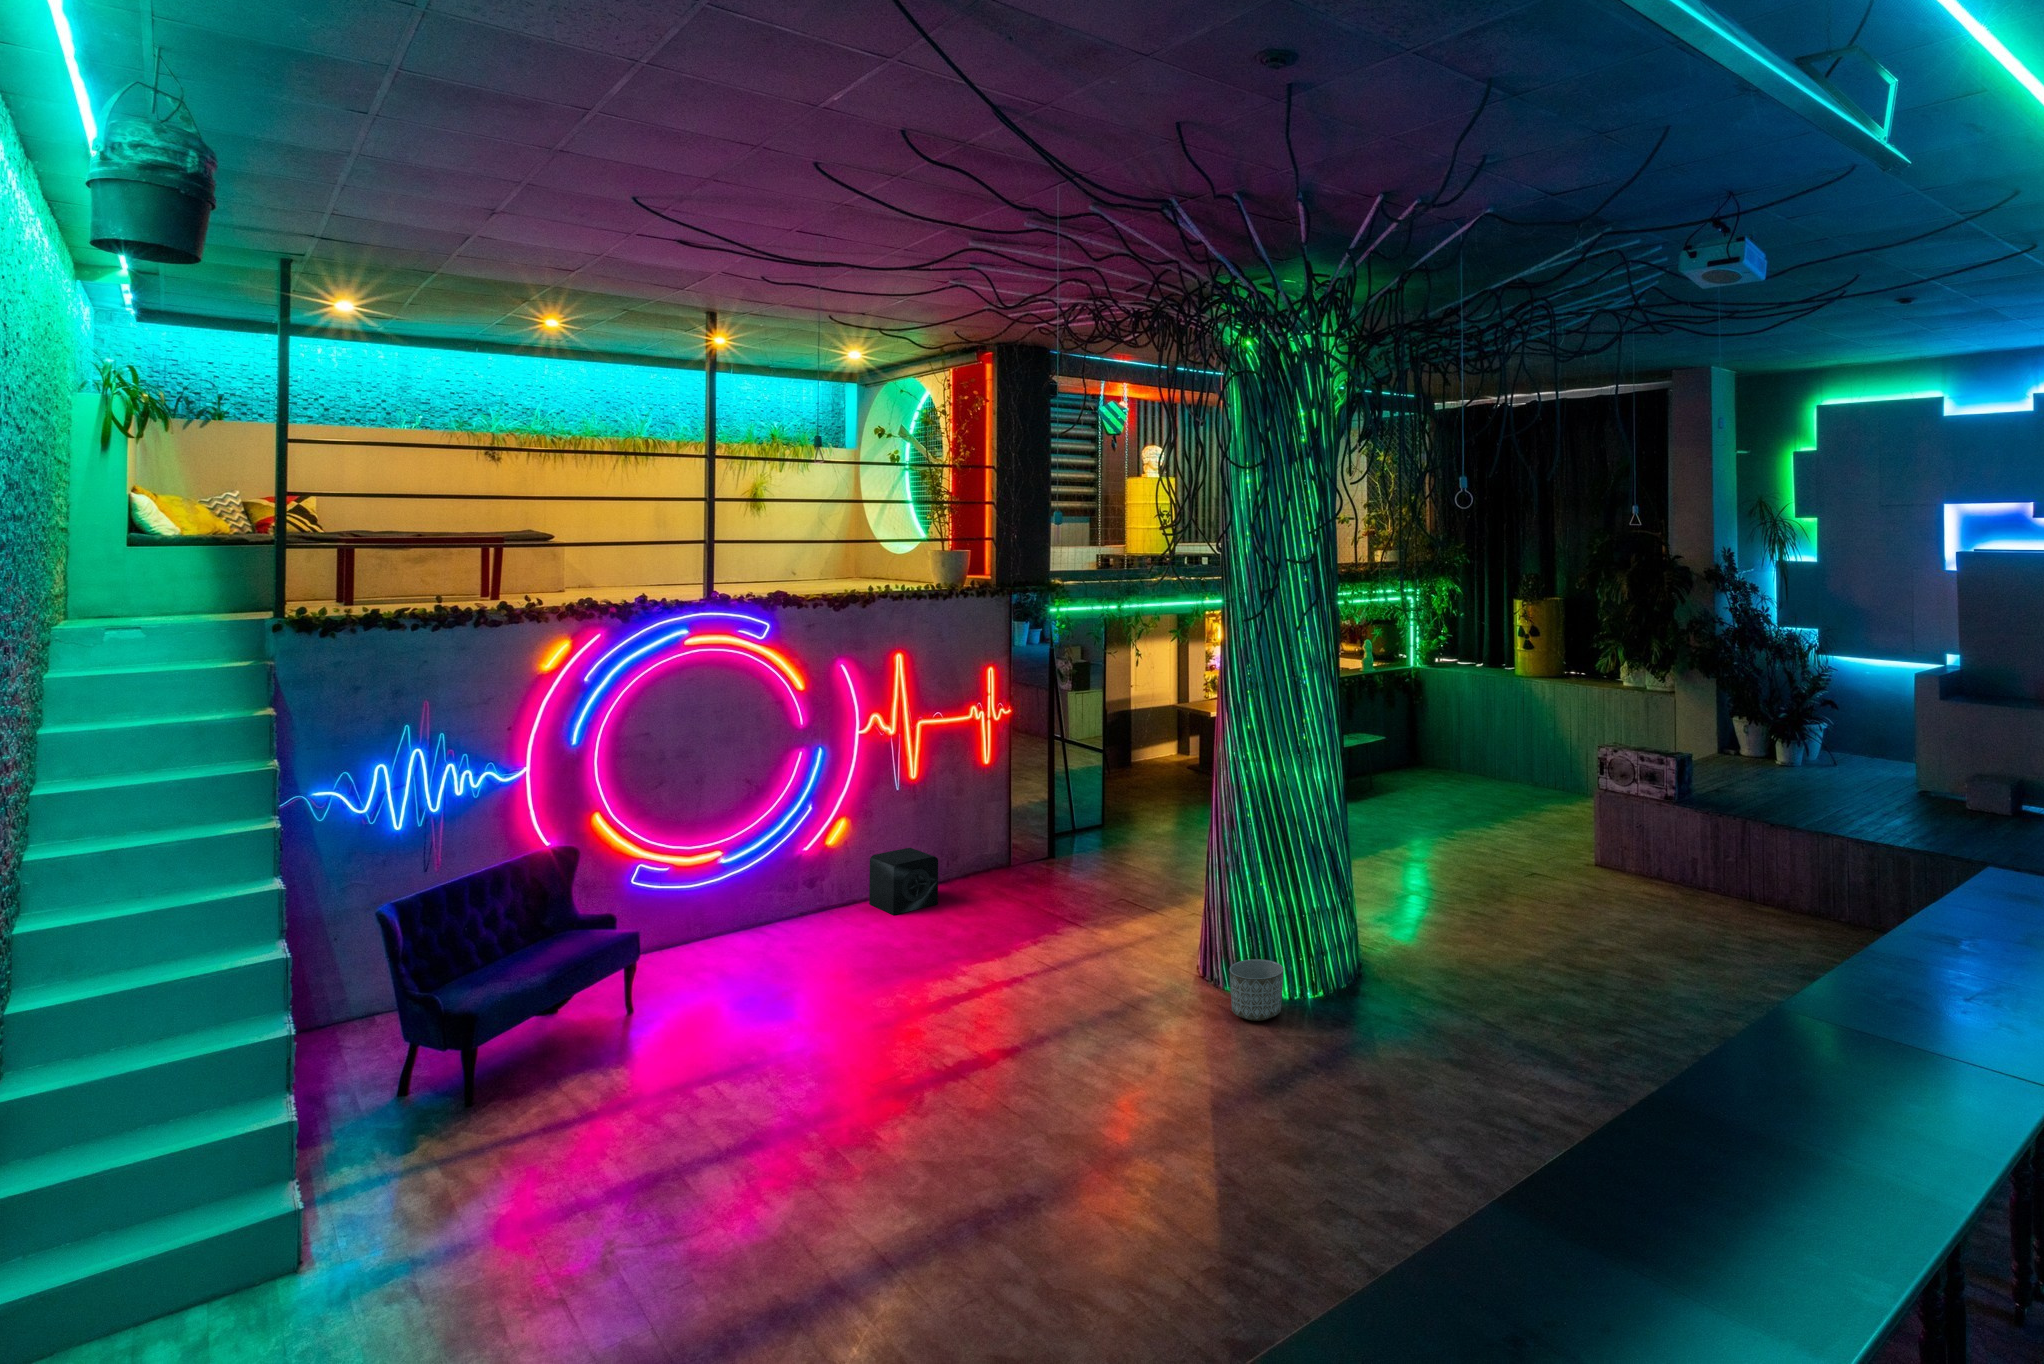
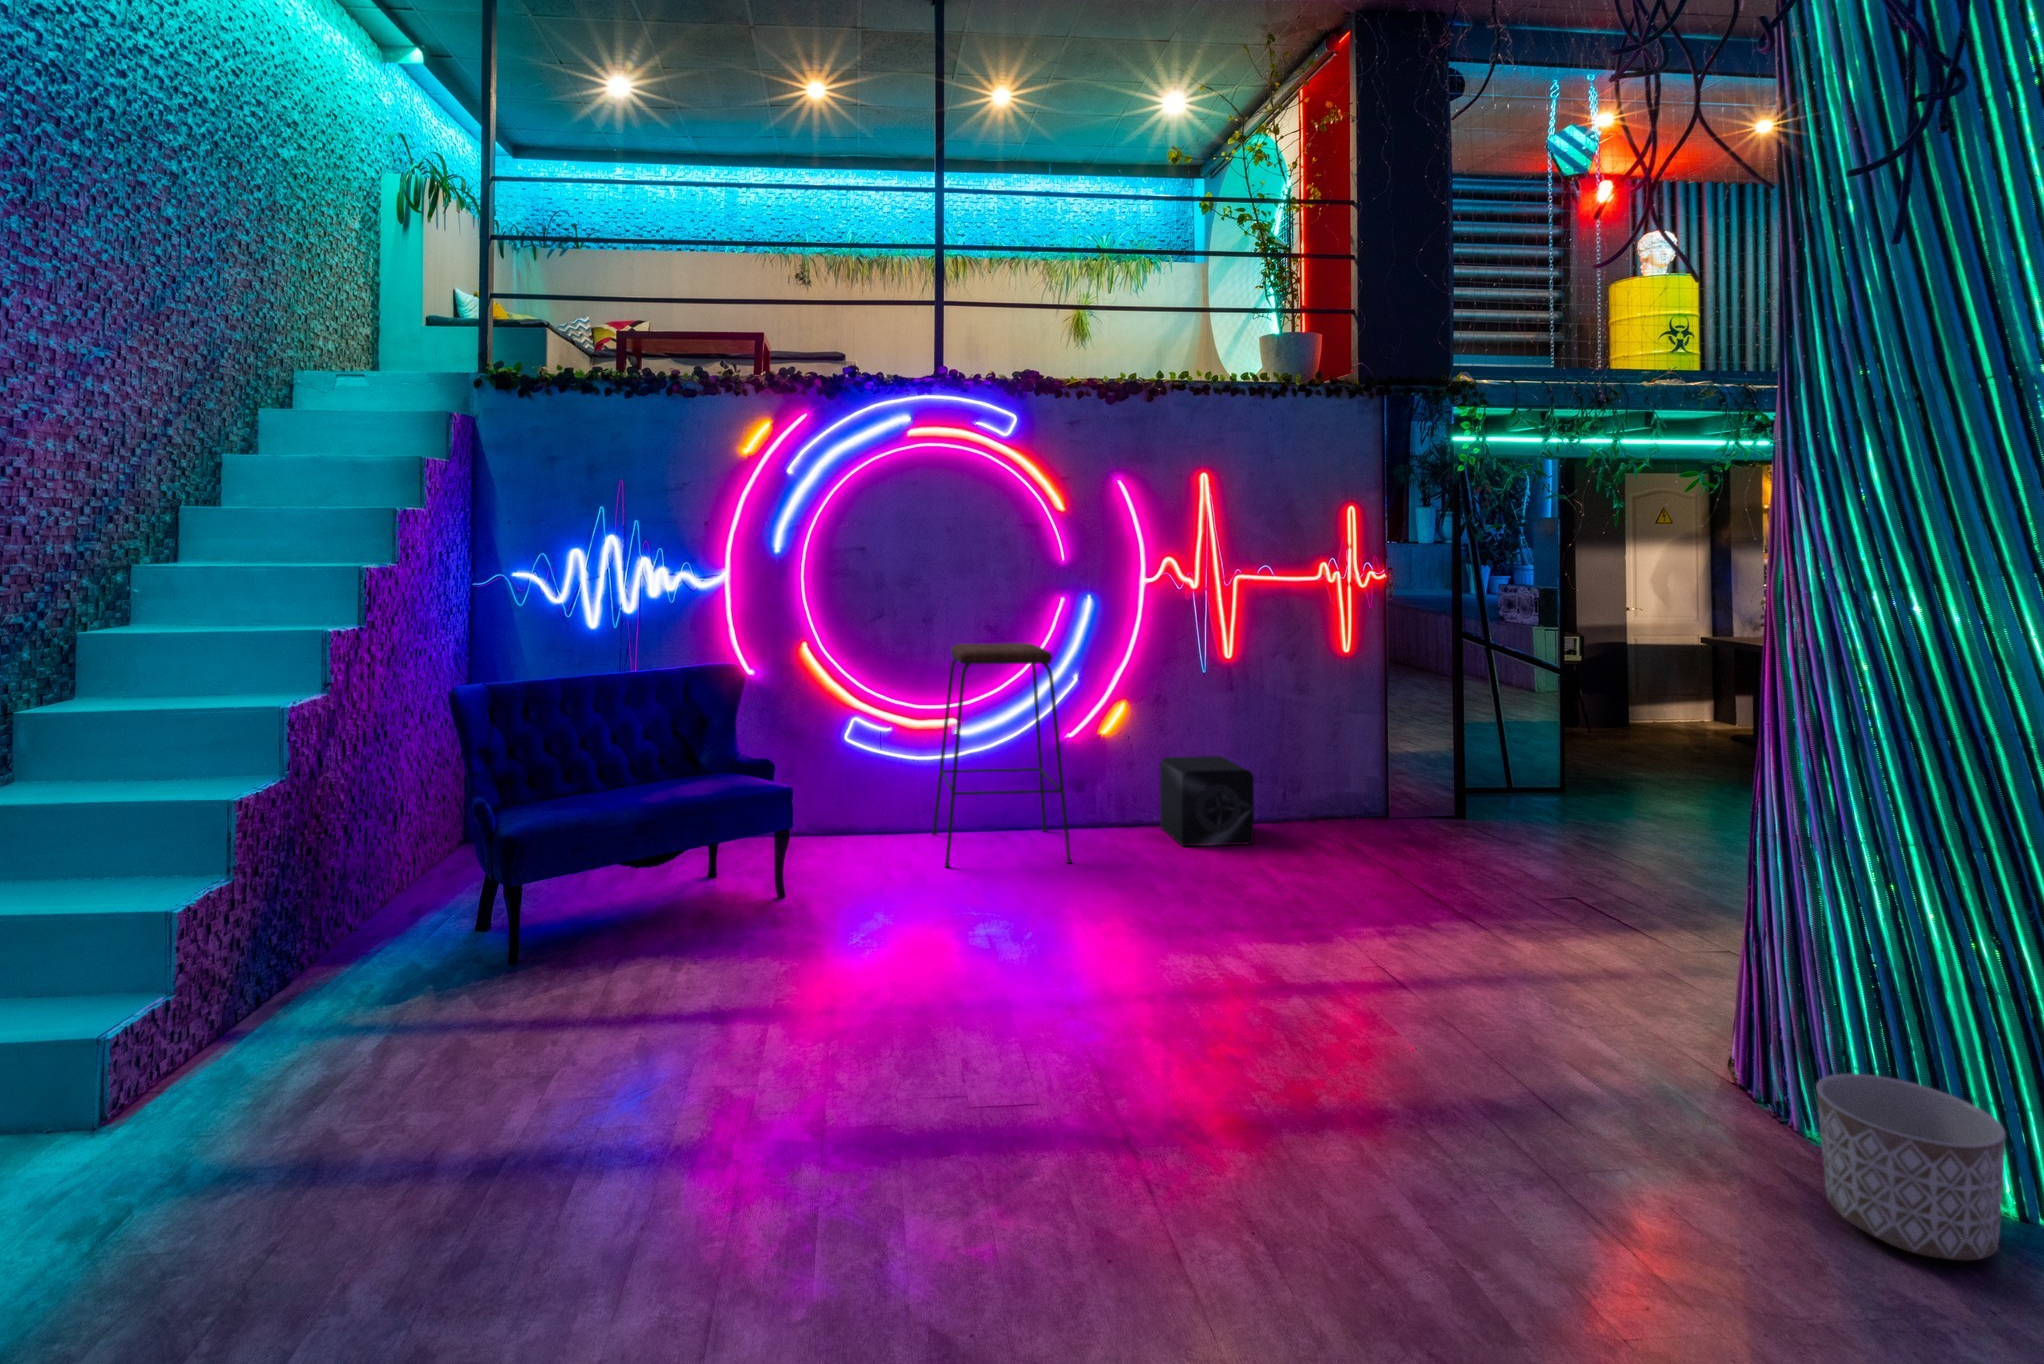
bar stool: none [705,792,829,964] -> present [932,643,1072,867]

